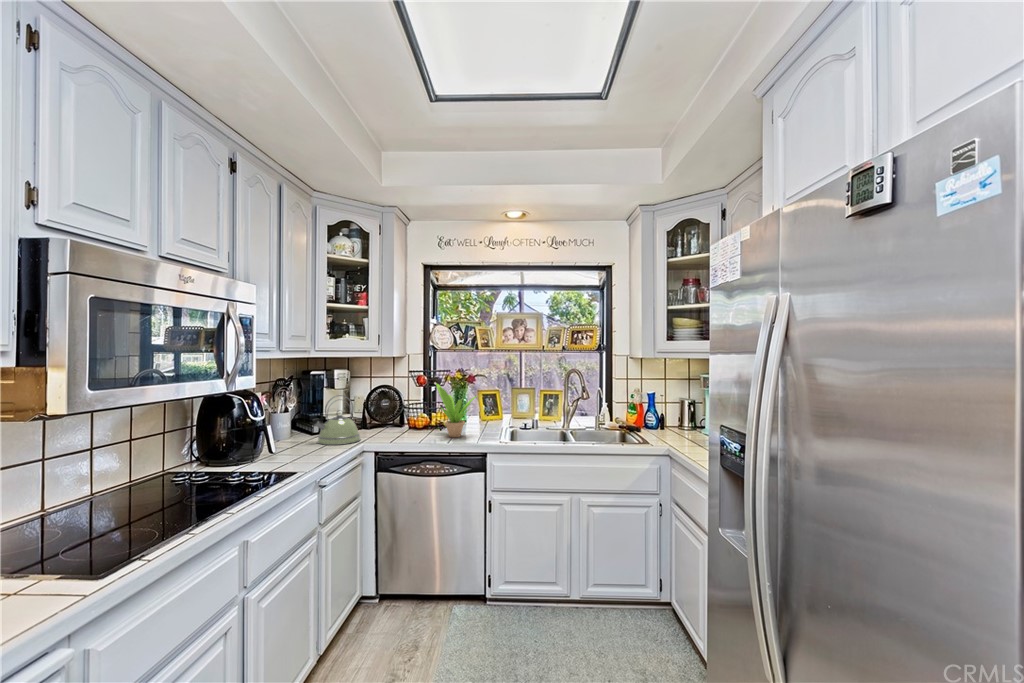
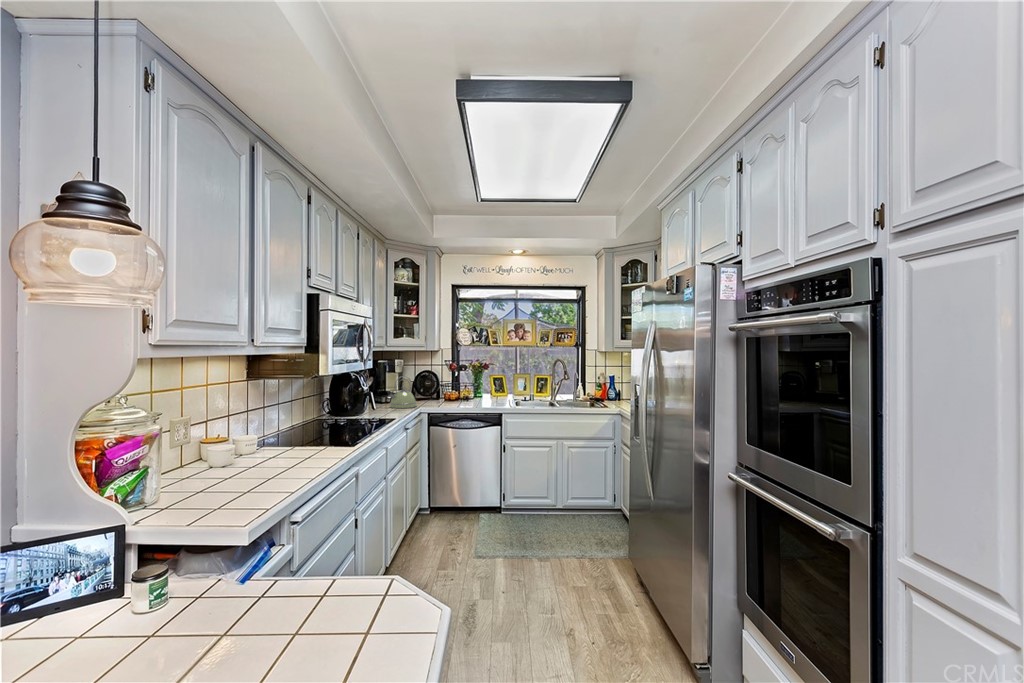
potted plant: present [436,384,476,437] -> none [464,369,493,405]

